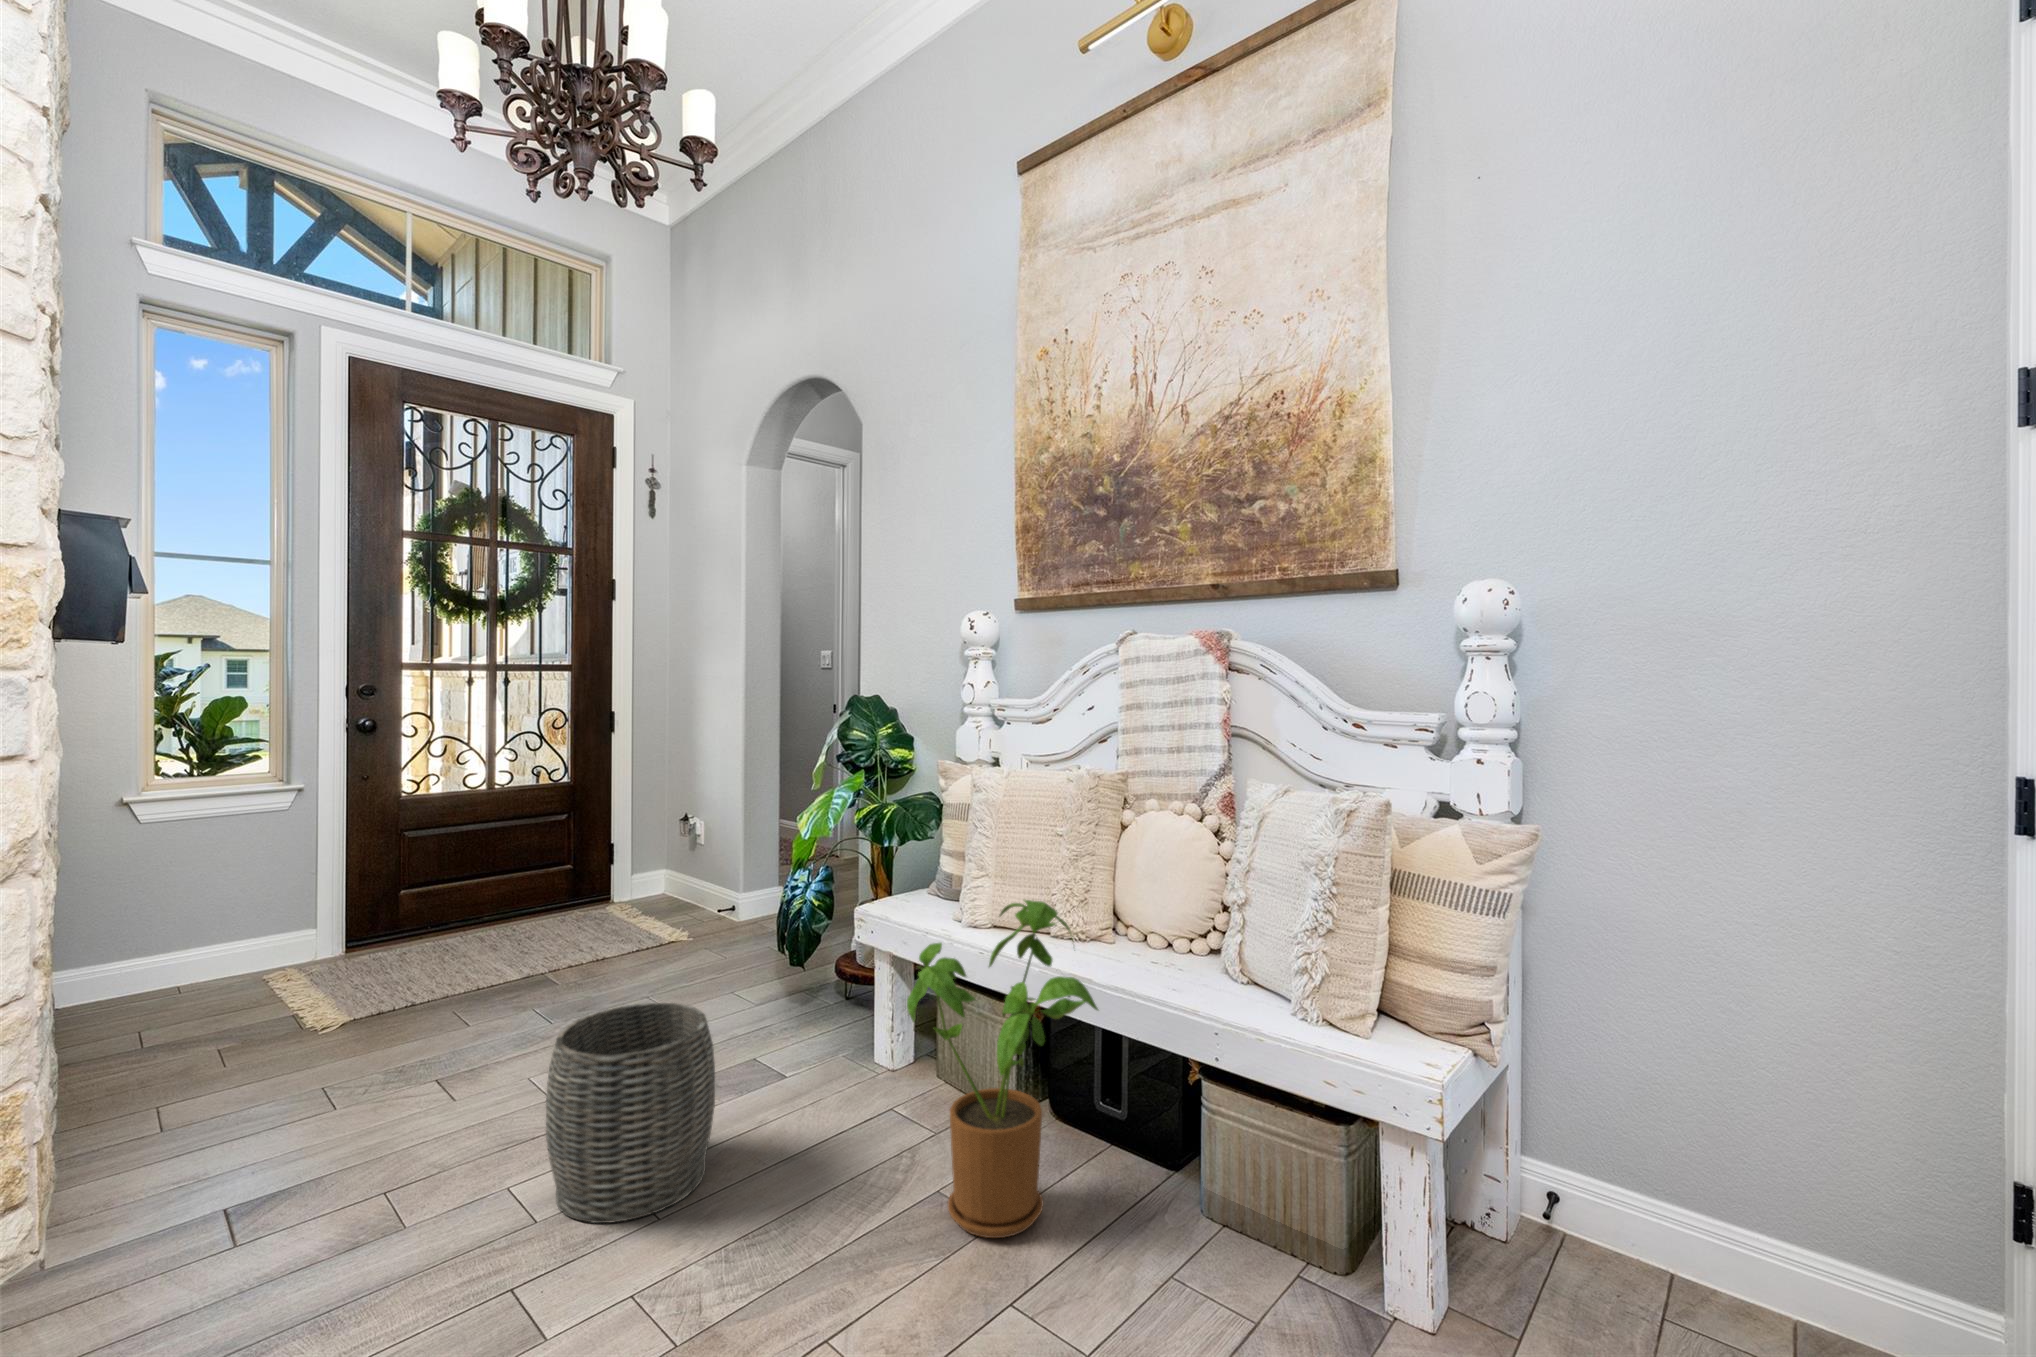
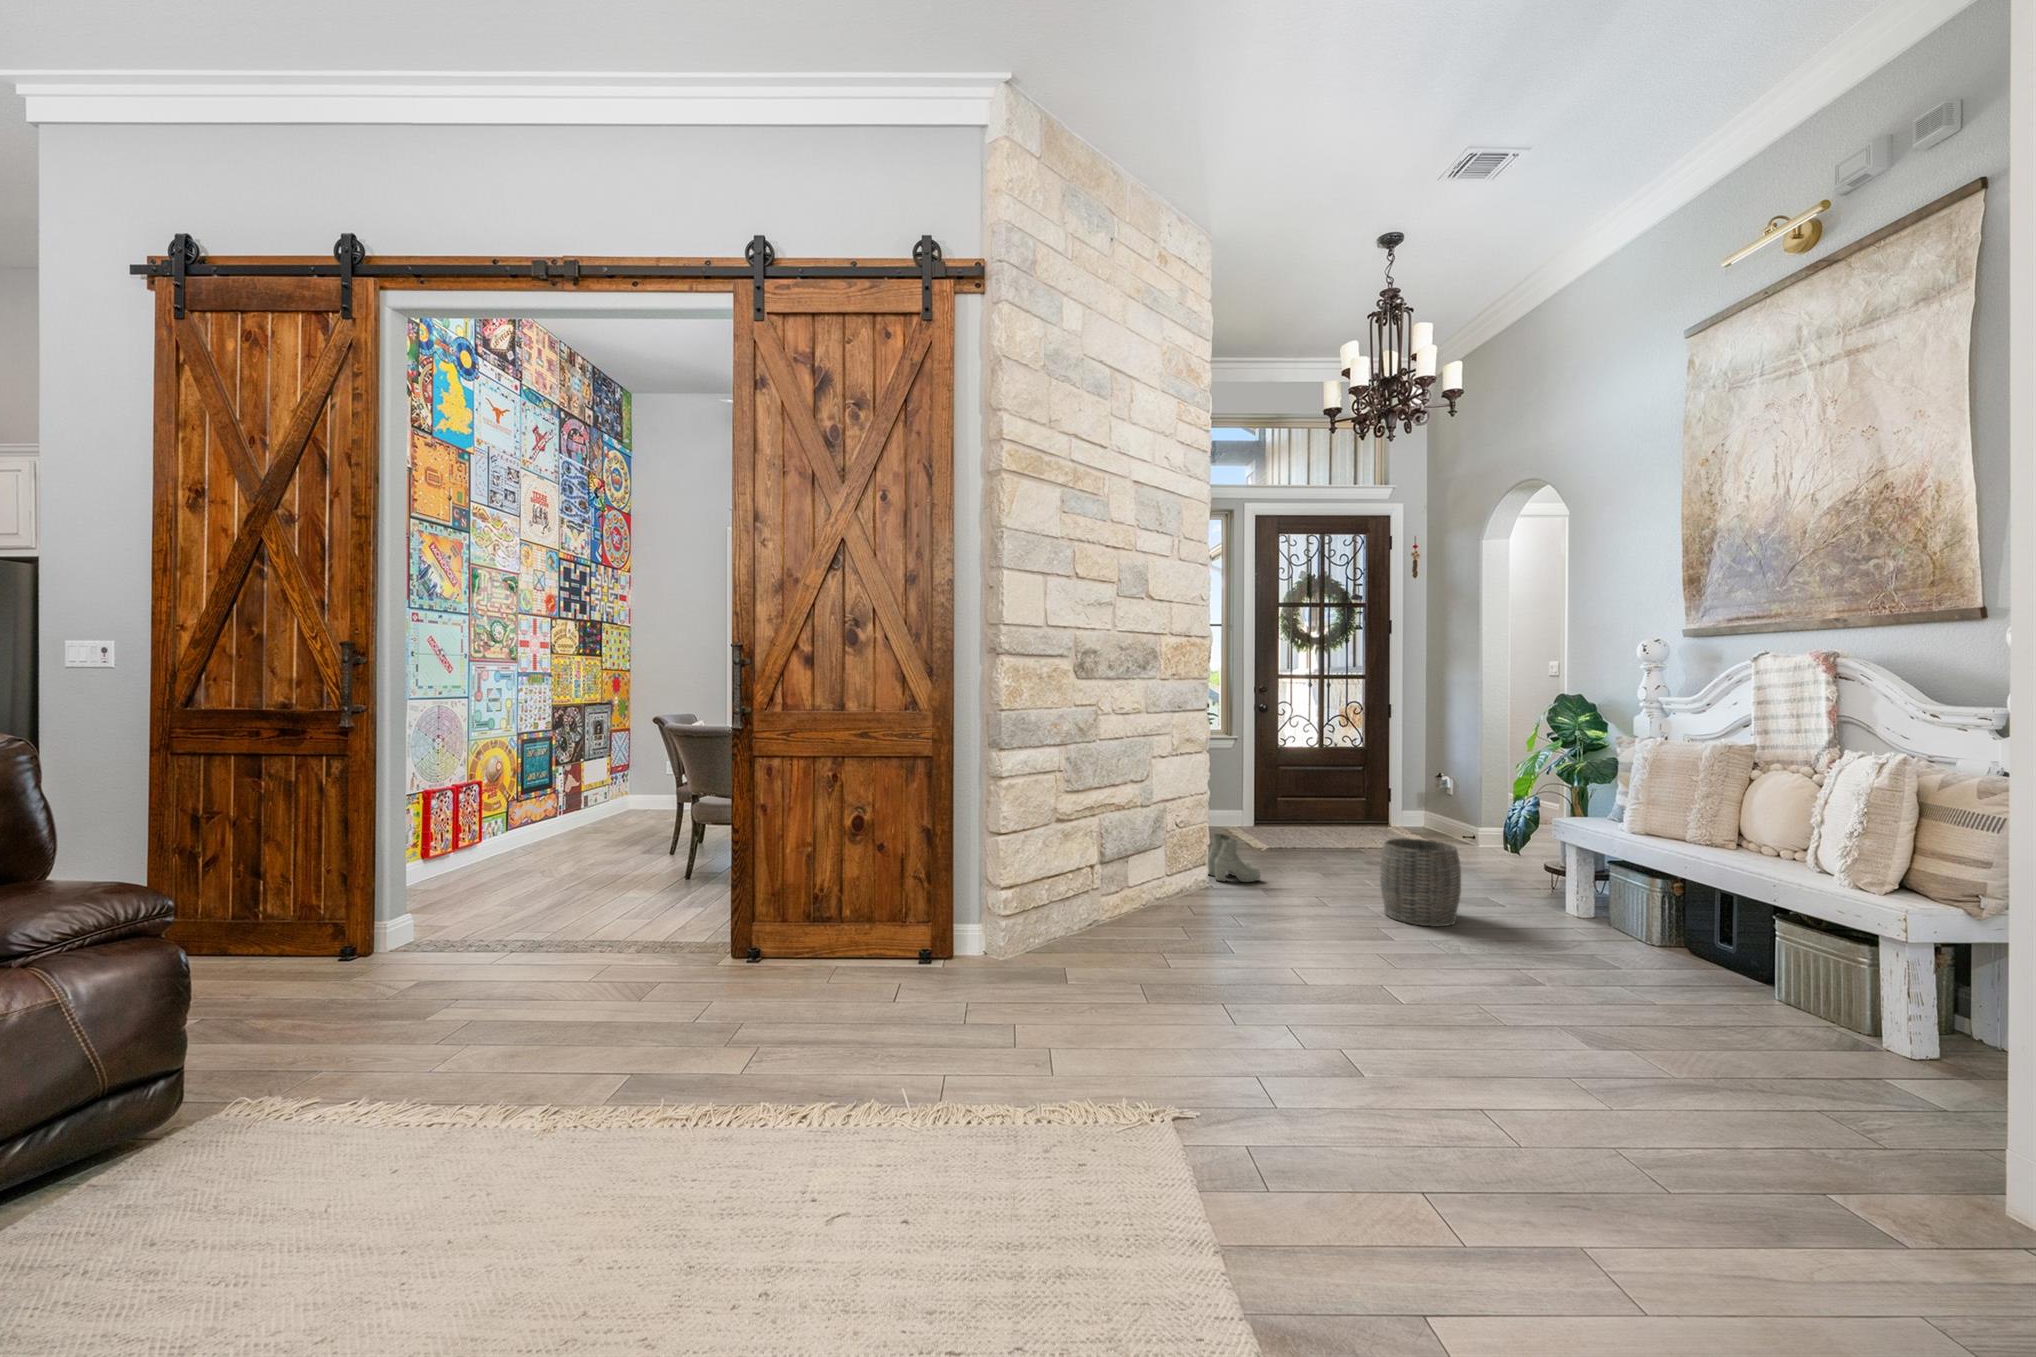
house plant: present [907,900,1098,1238] -> none [1568,804,1688,976]
boots: none [86,1074,257,1221] -> present [1208,834,1260,882]

